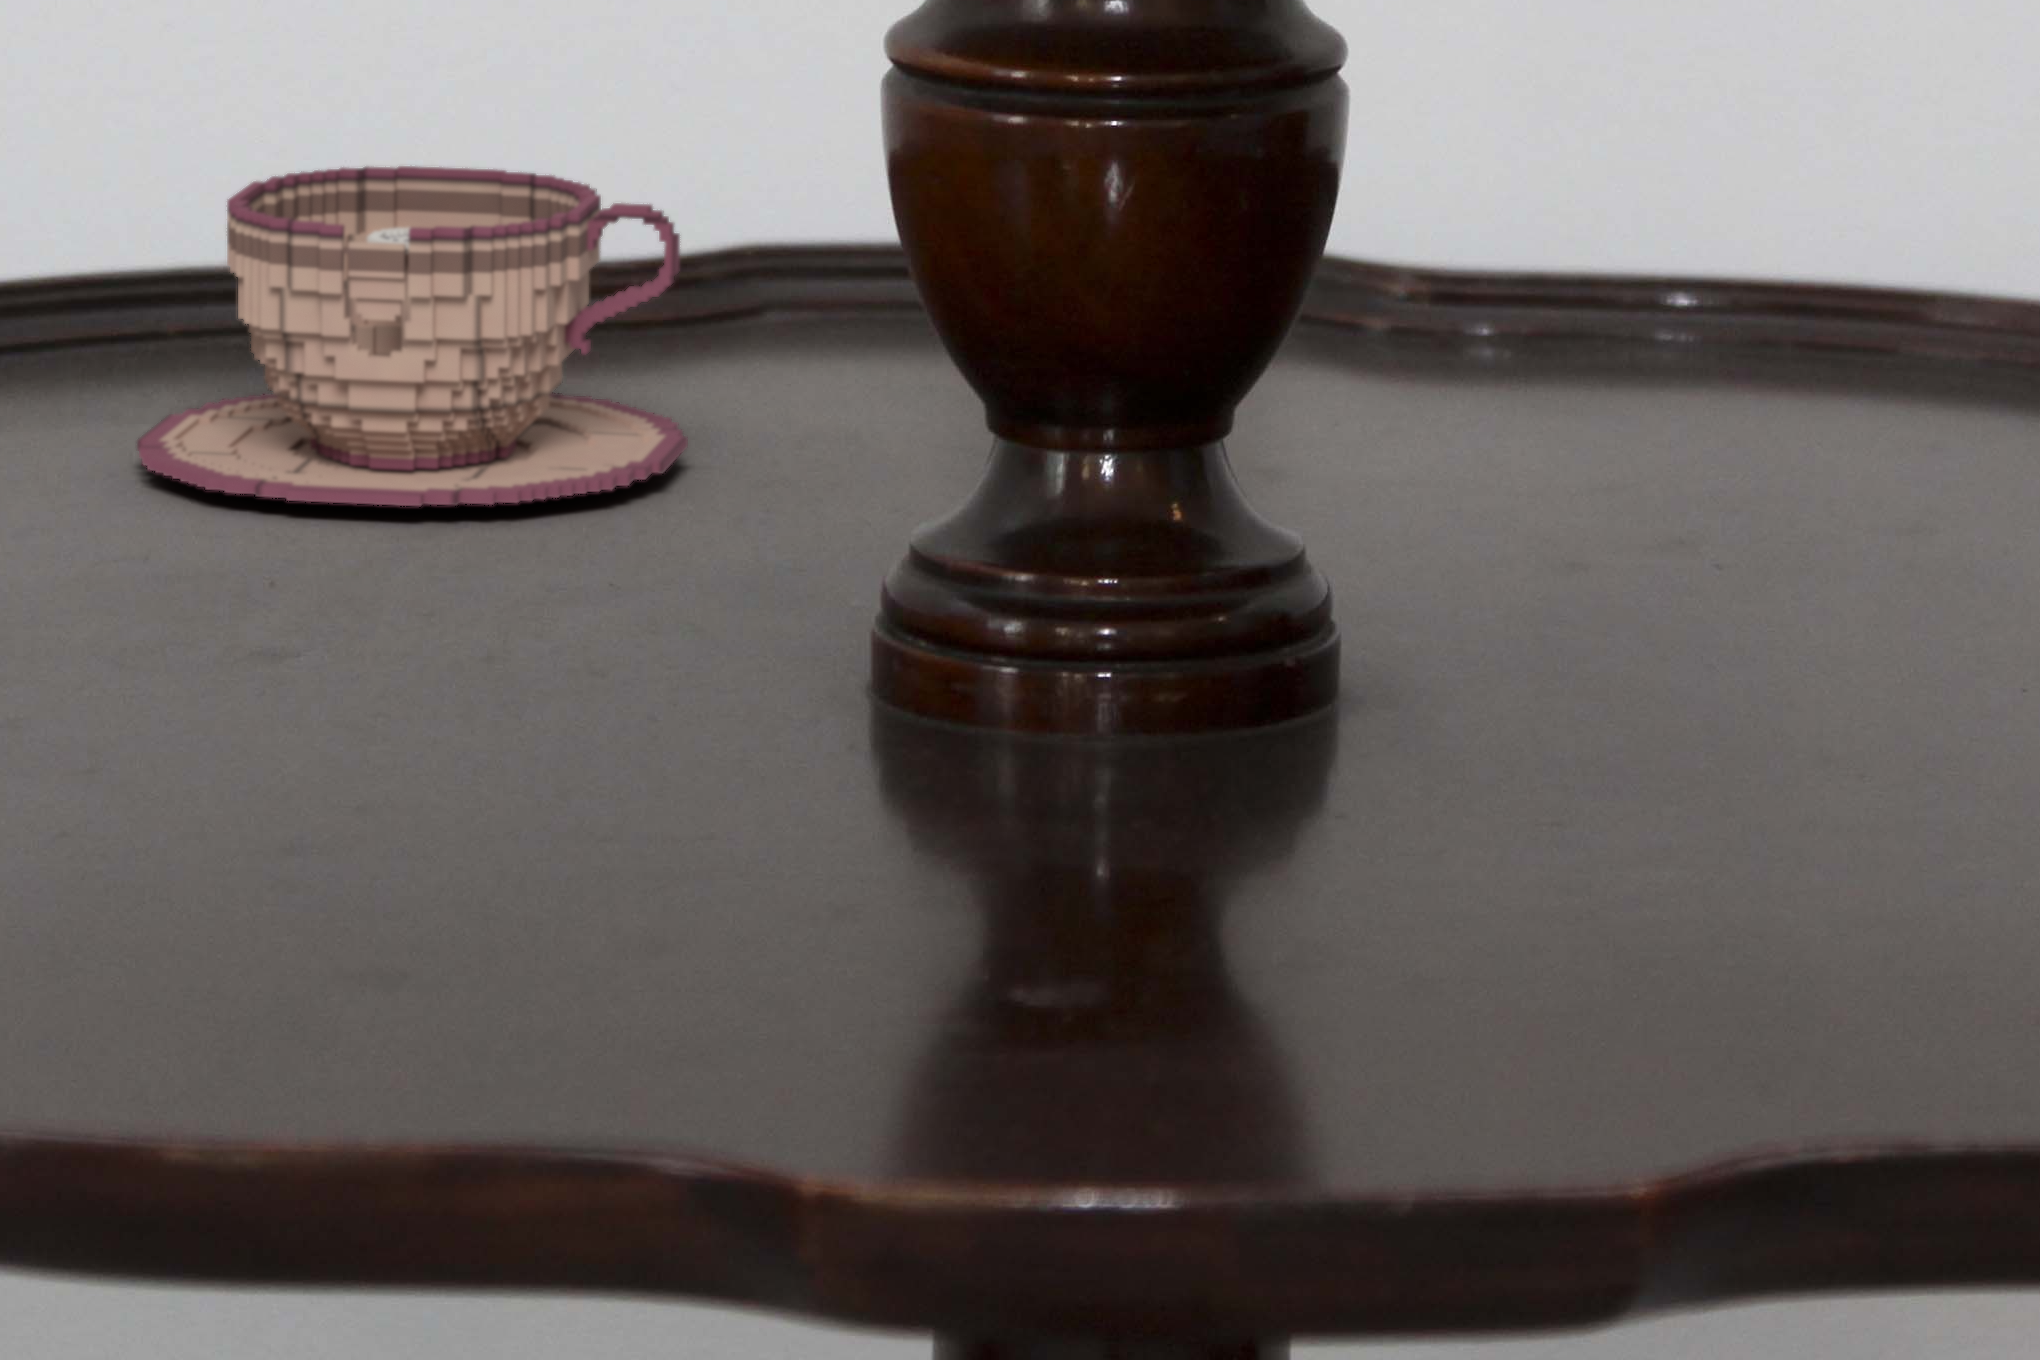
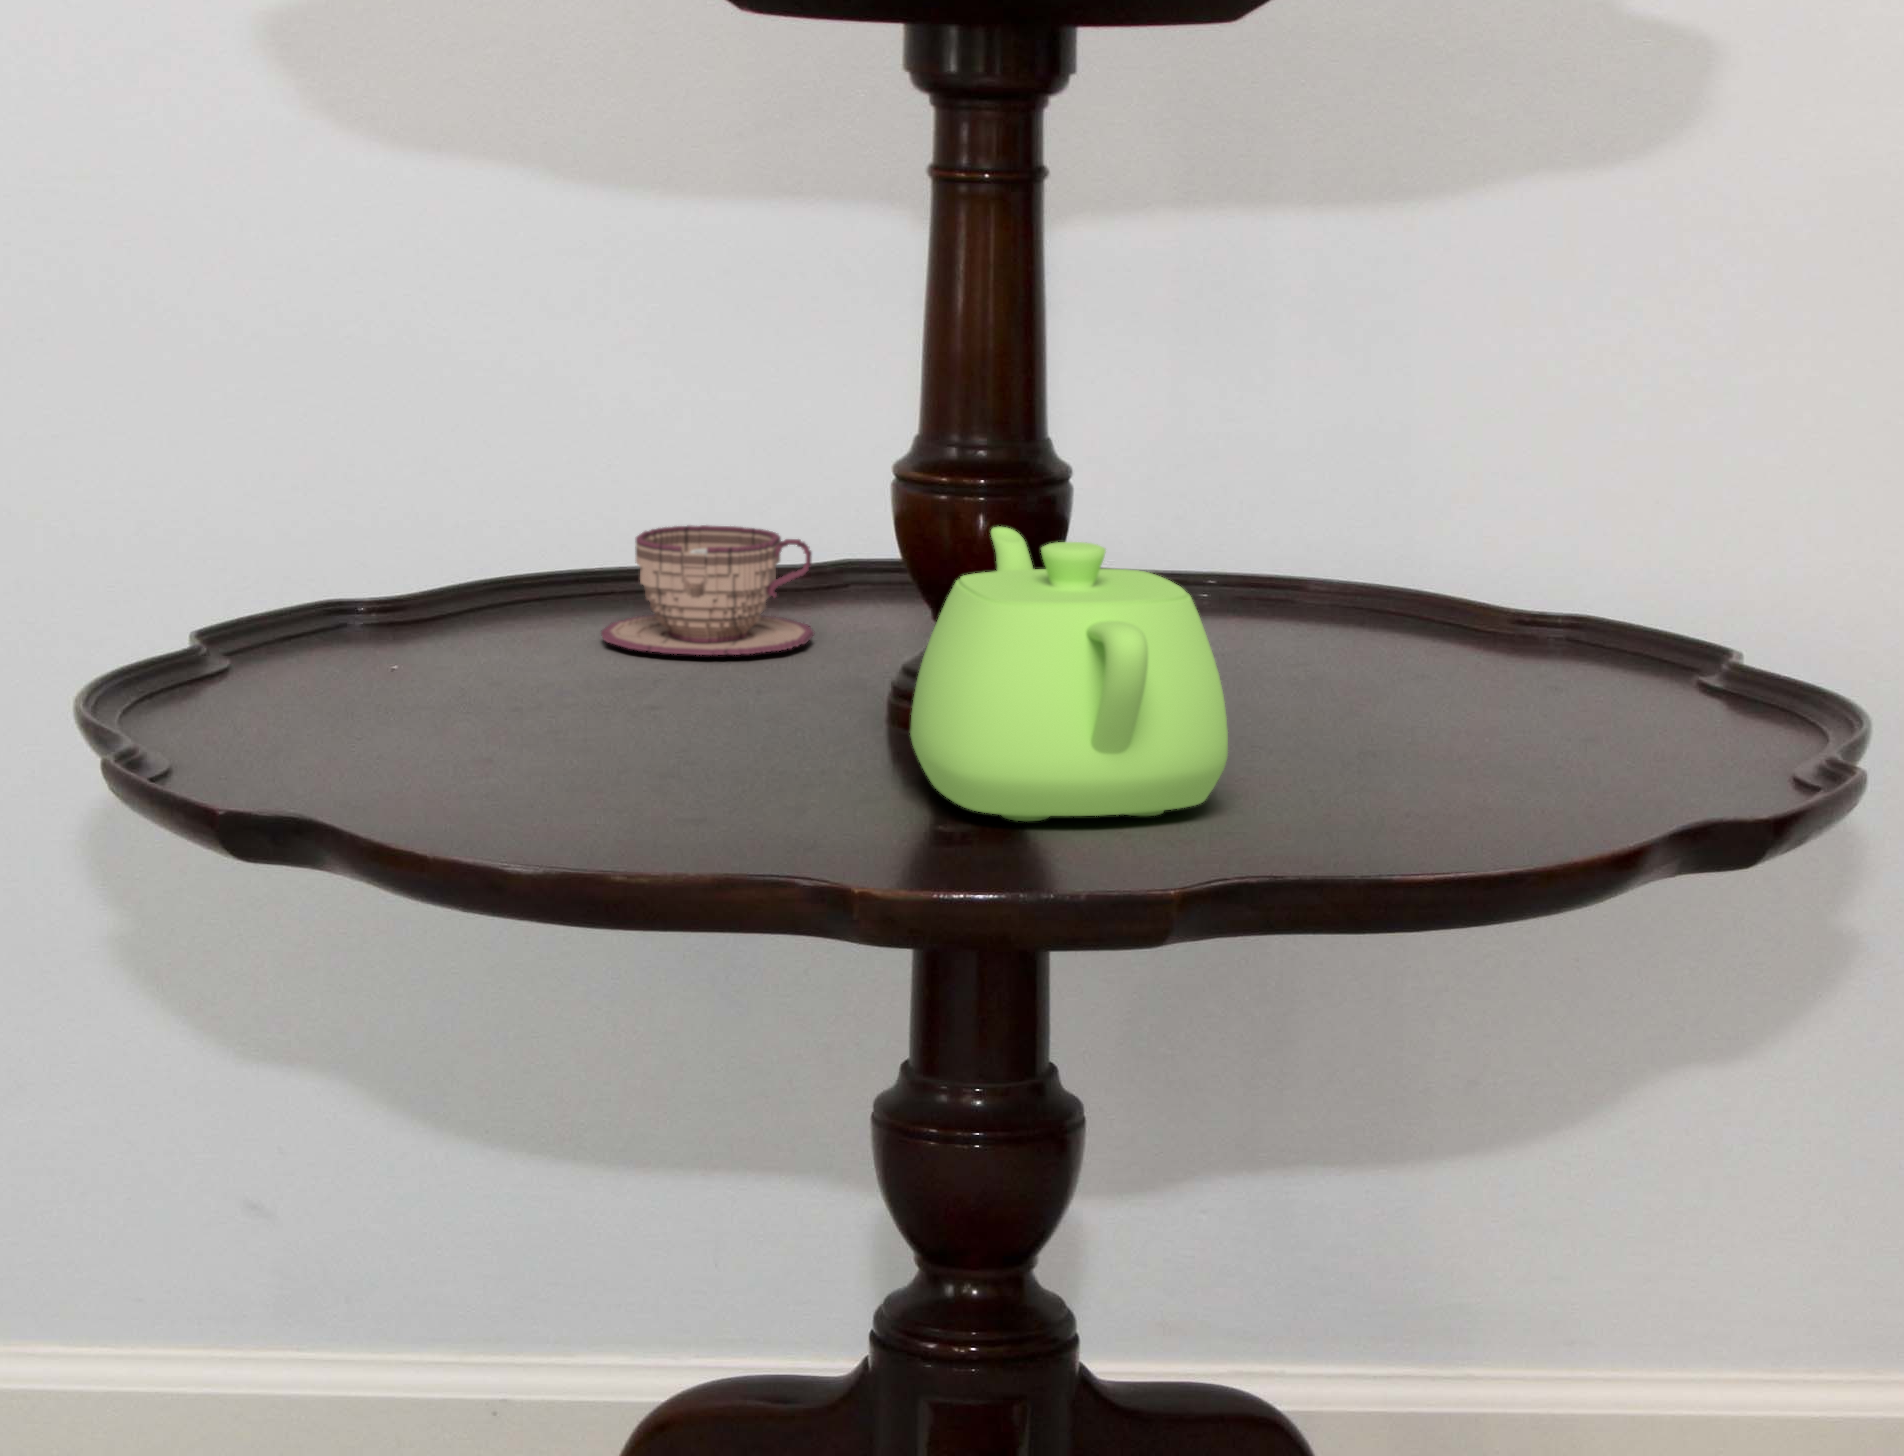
teapot: none [924,196,1771,1002] -> present [910,526,1228,821]

